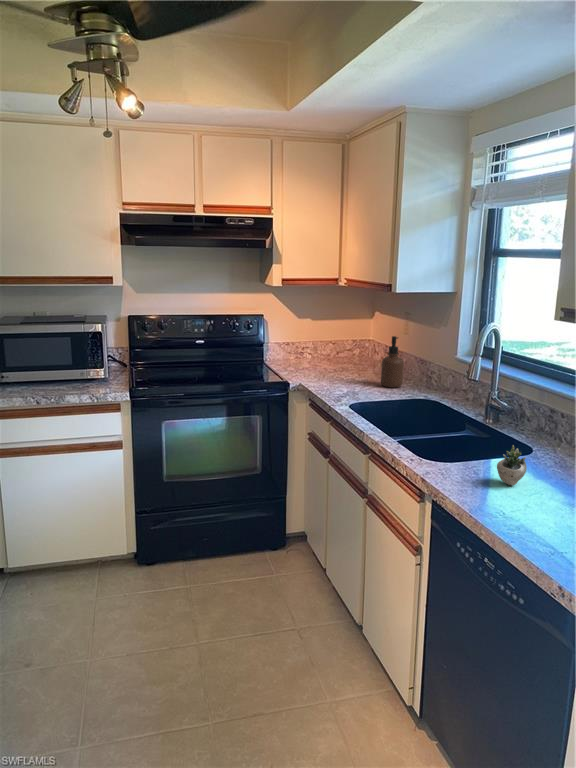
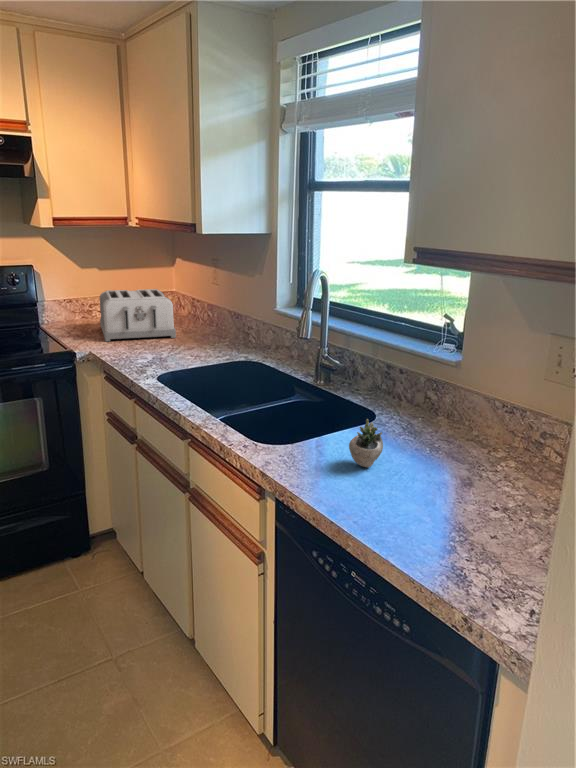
toaster: none [309,336,370,377] -> present [99,289,176,341]
soap dispenser: present [381,336,404,388] -> none [190,288,216,349]

